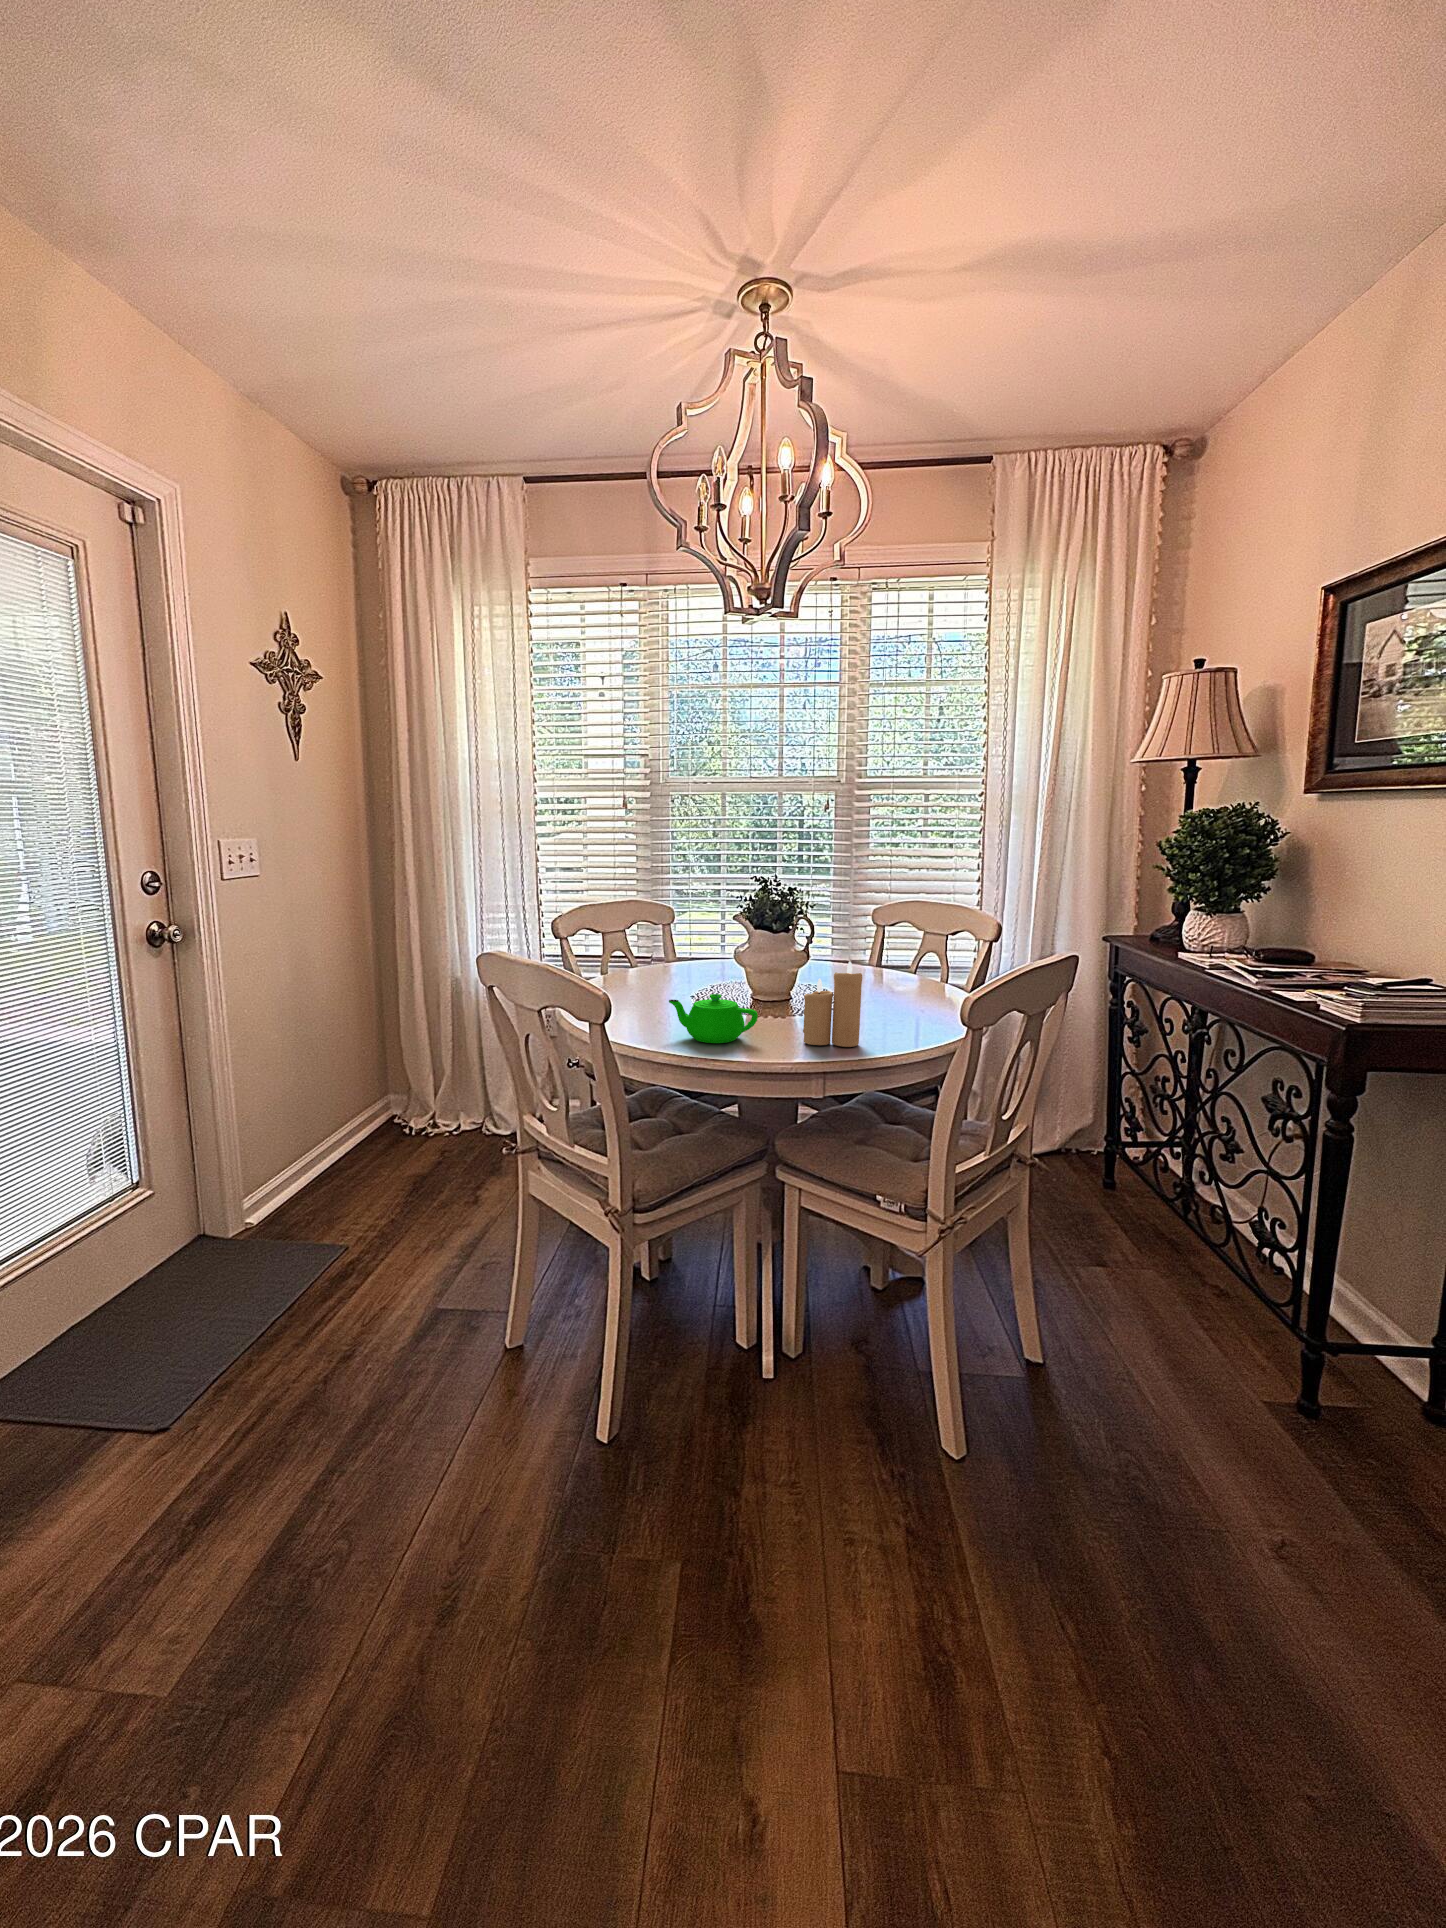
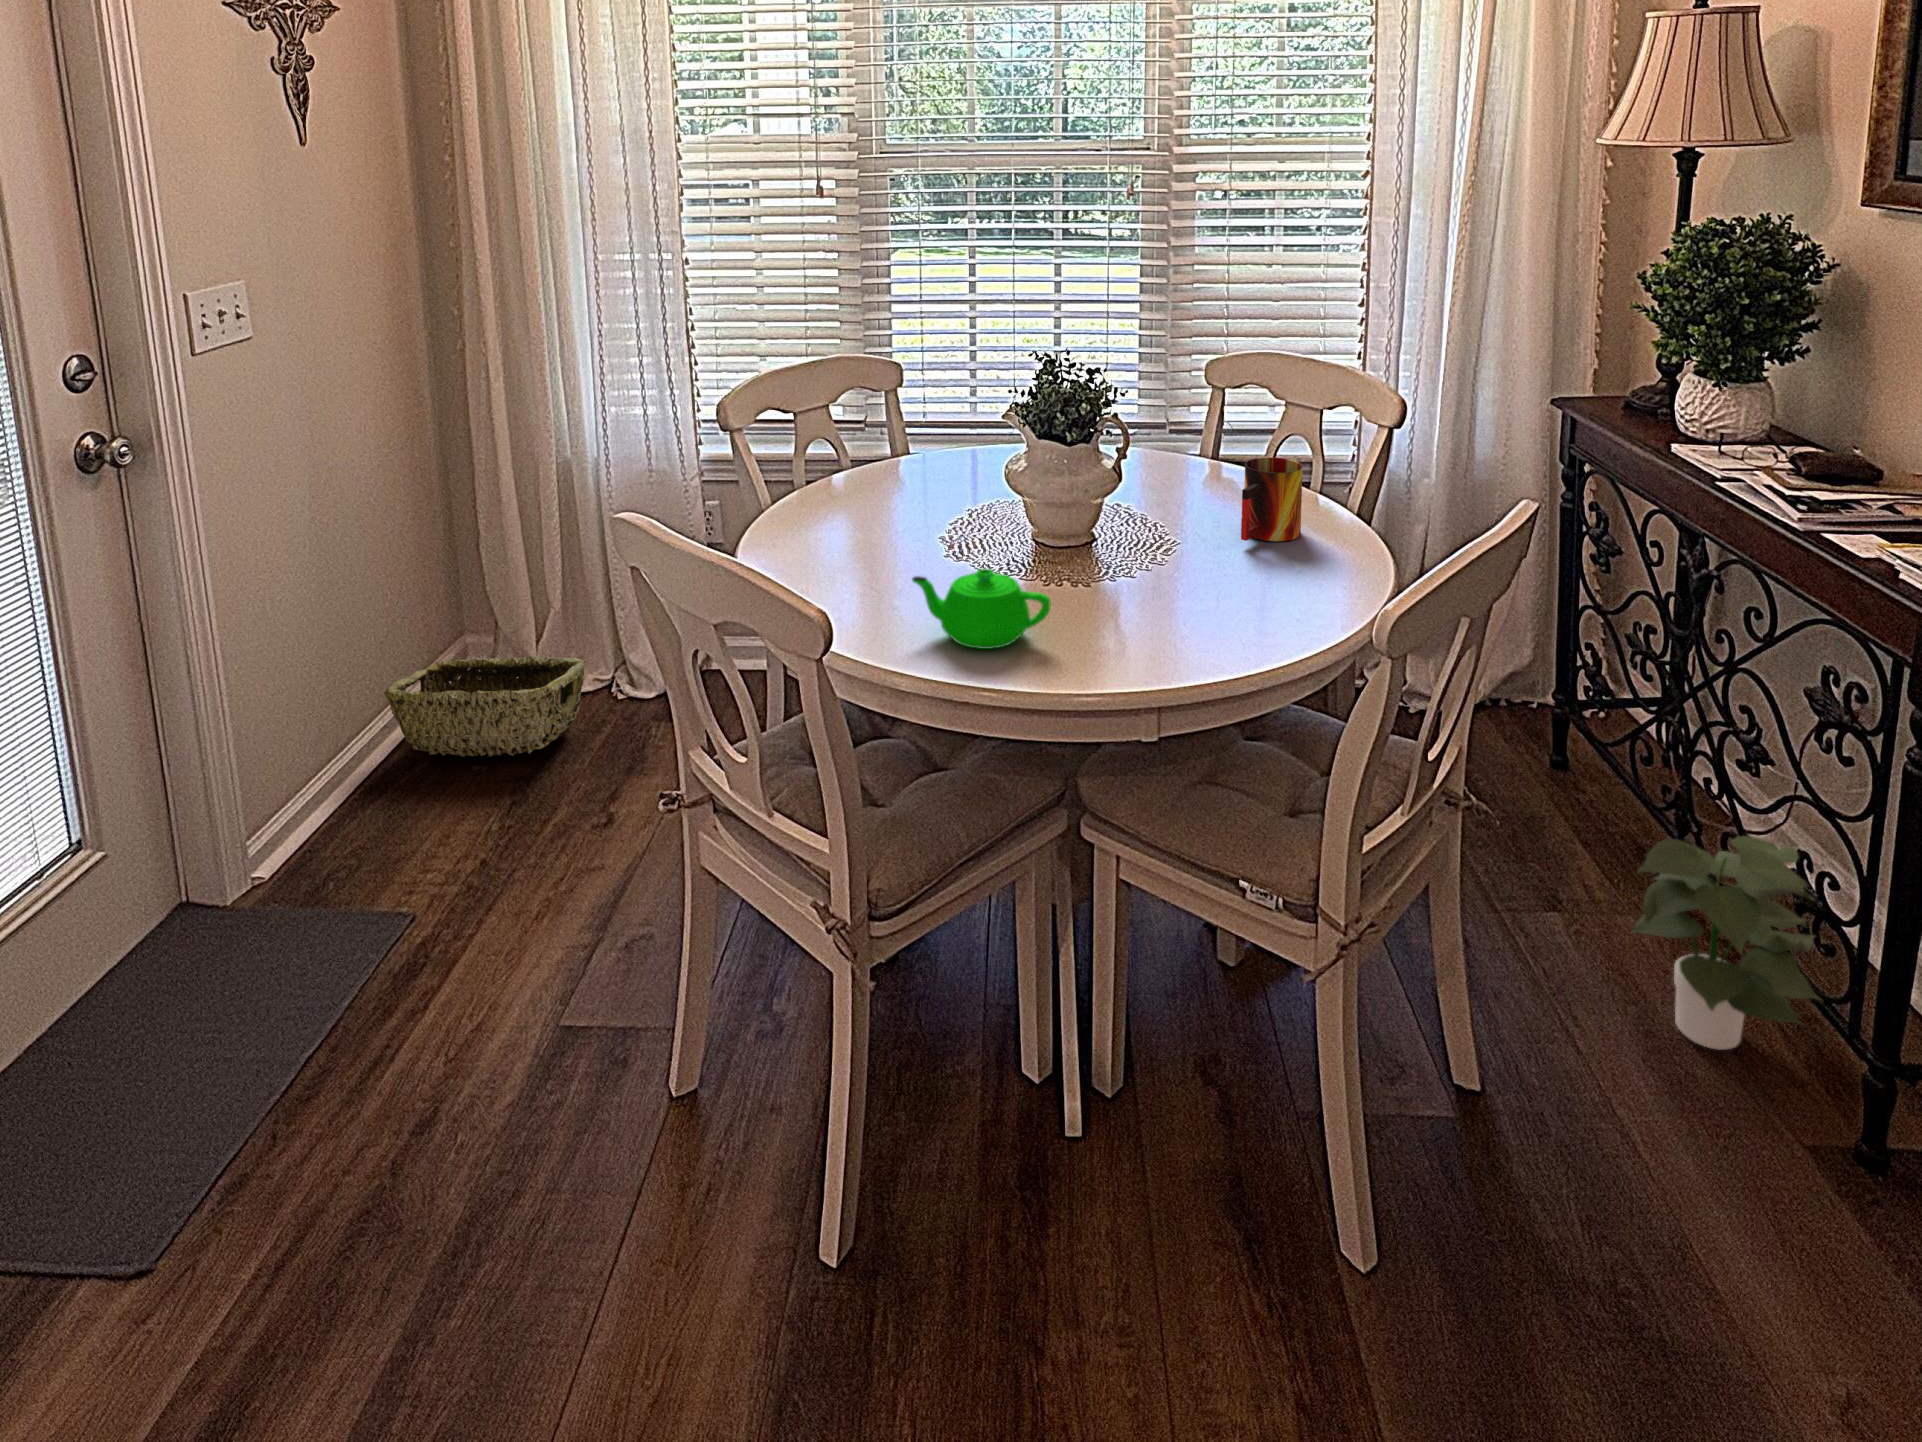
mug: none [887,950,929,1002] -> present [1241,457,1303,541]
candle: present [803,962,862,1047] -> none [1121,521,1211,653]
woven basket: none [337,1101,467,1161] -> present [384,656,585,757]
potted plant: none [1144,1199,1273,1344] -> present [1632,836,1821,1050]

